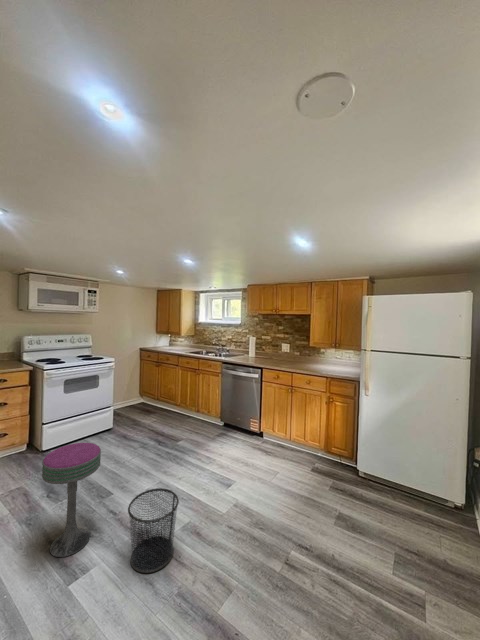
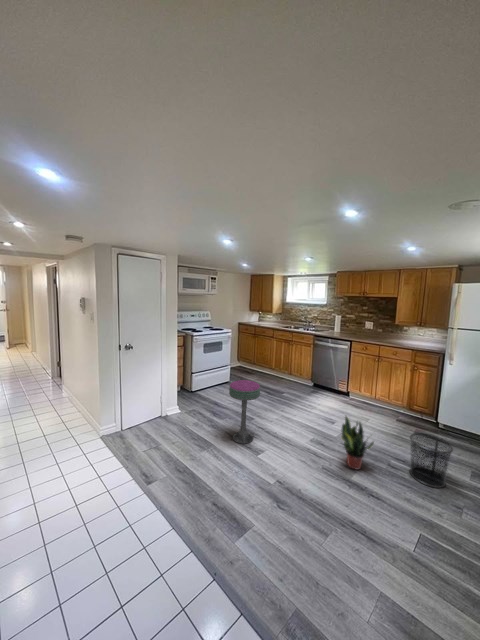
waste bin: present [128,488,179,573] -> present [410,433,453,488]
potted plant: none [209,492,264,584] -> present [341,417,374,469]

